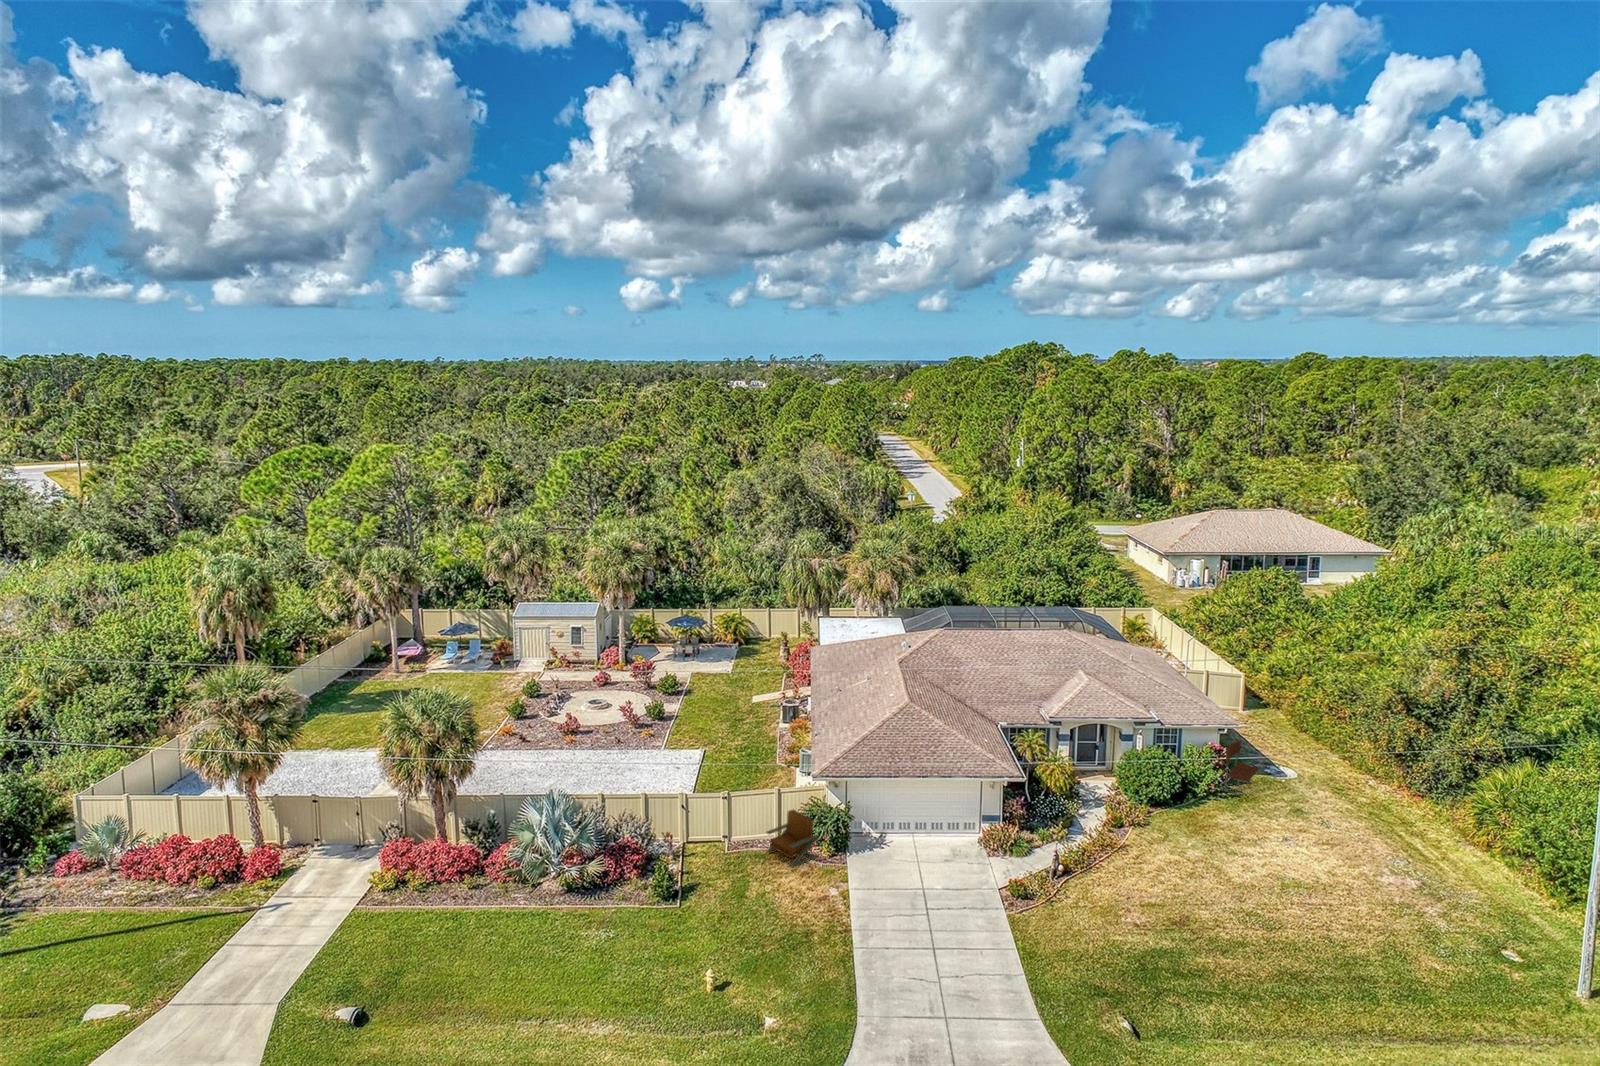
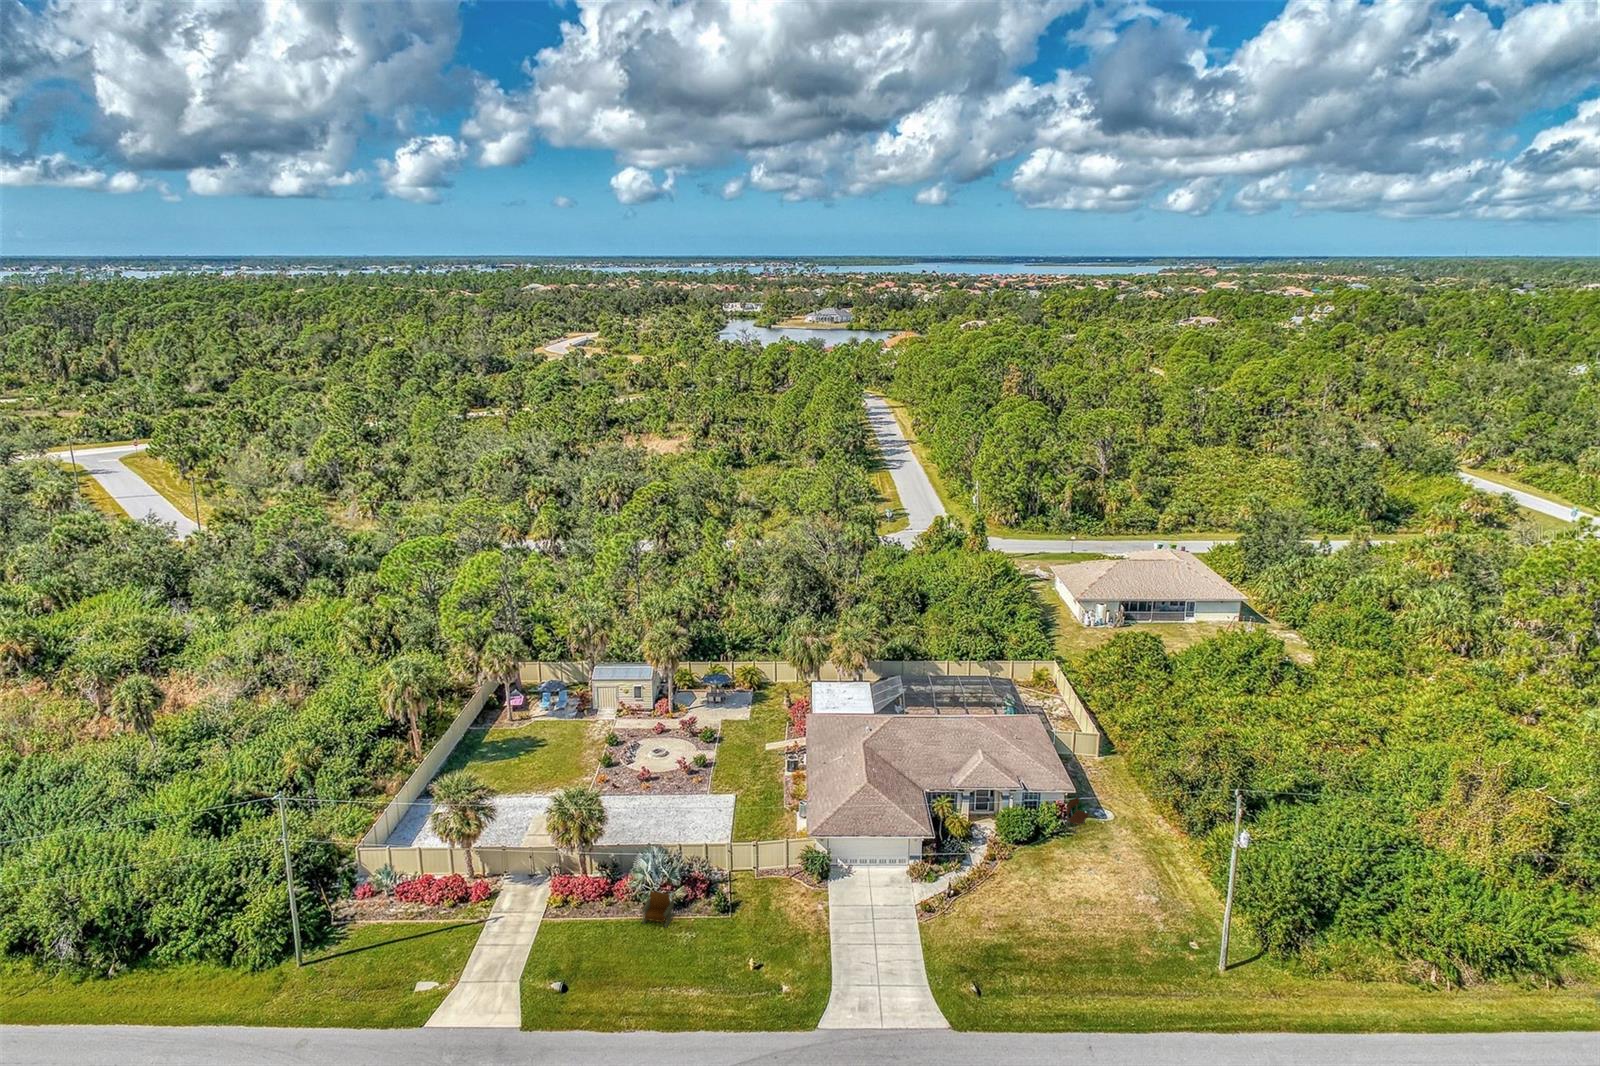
lounge chair: present [767,810,818,868] -> present [642,891,674,927]

